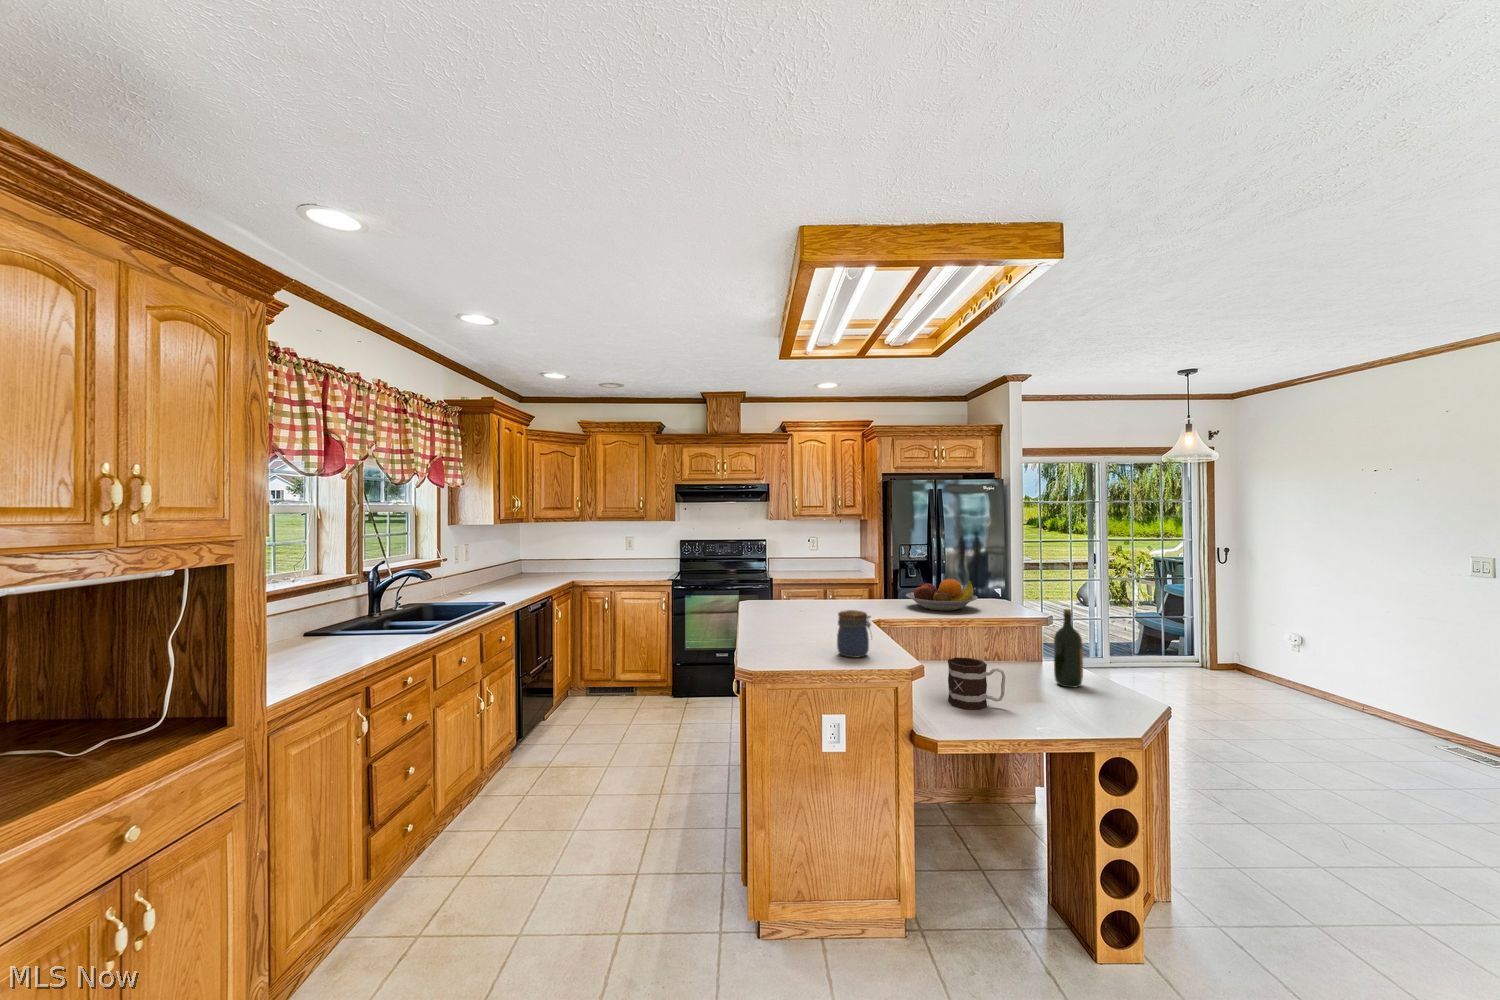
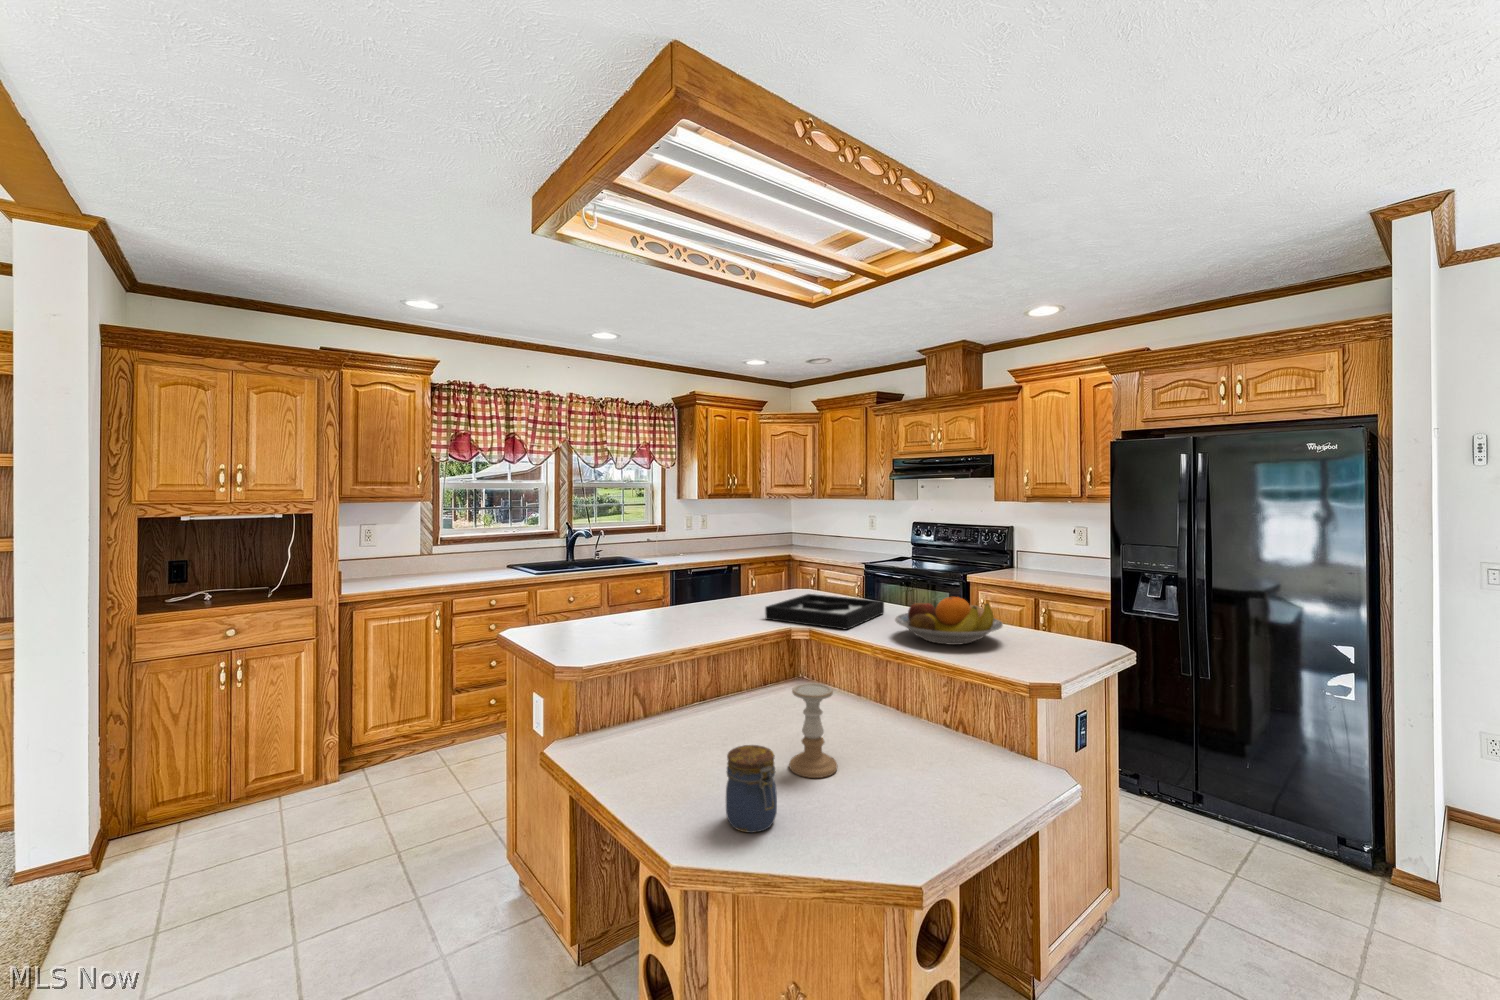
decorative tray: none [795,593,889,618] -> present [765,594,884,630]
wine bottle: present [1054,609,1083,687] -> none [870,659,913,793]
jar: present [837,610,871,658] -> present [726,745,777,833]
candle holder: none [1012,636,1047,696] -> present [789,683,837,778]
mug: present [948,658,1005,709] -> none [680,686,729,757]

